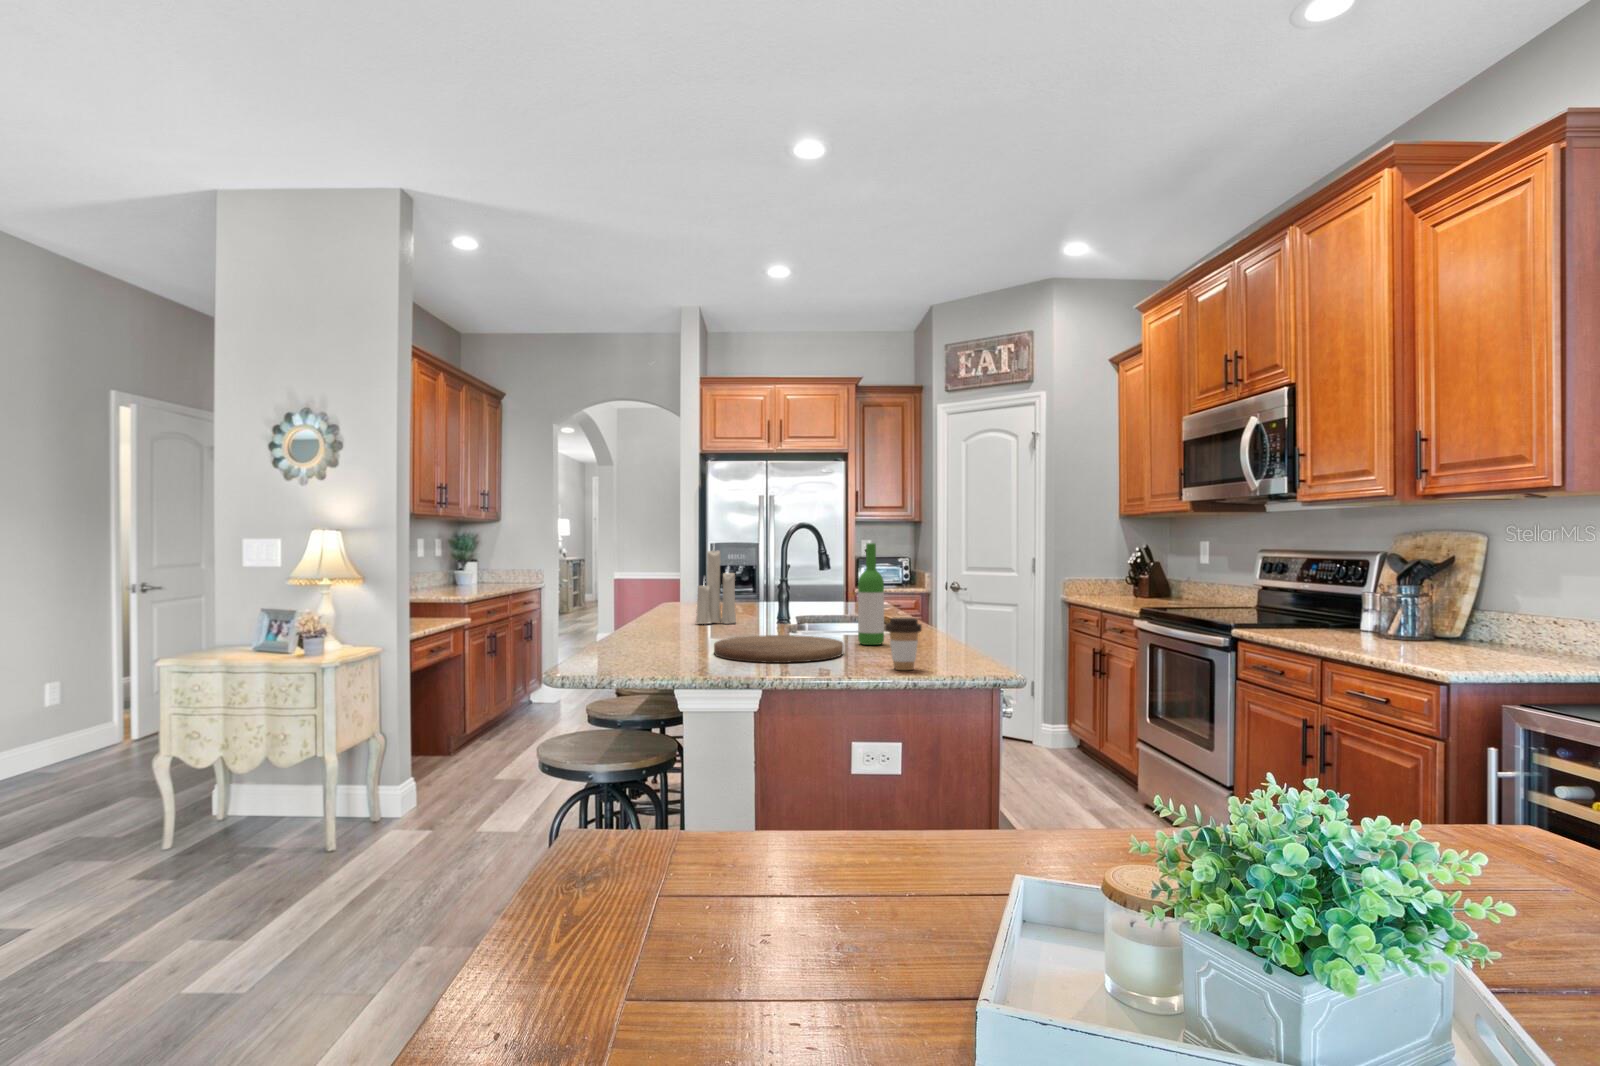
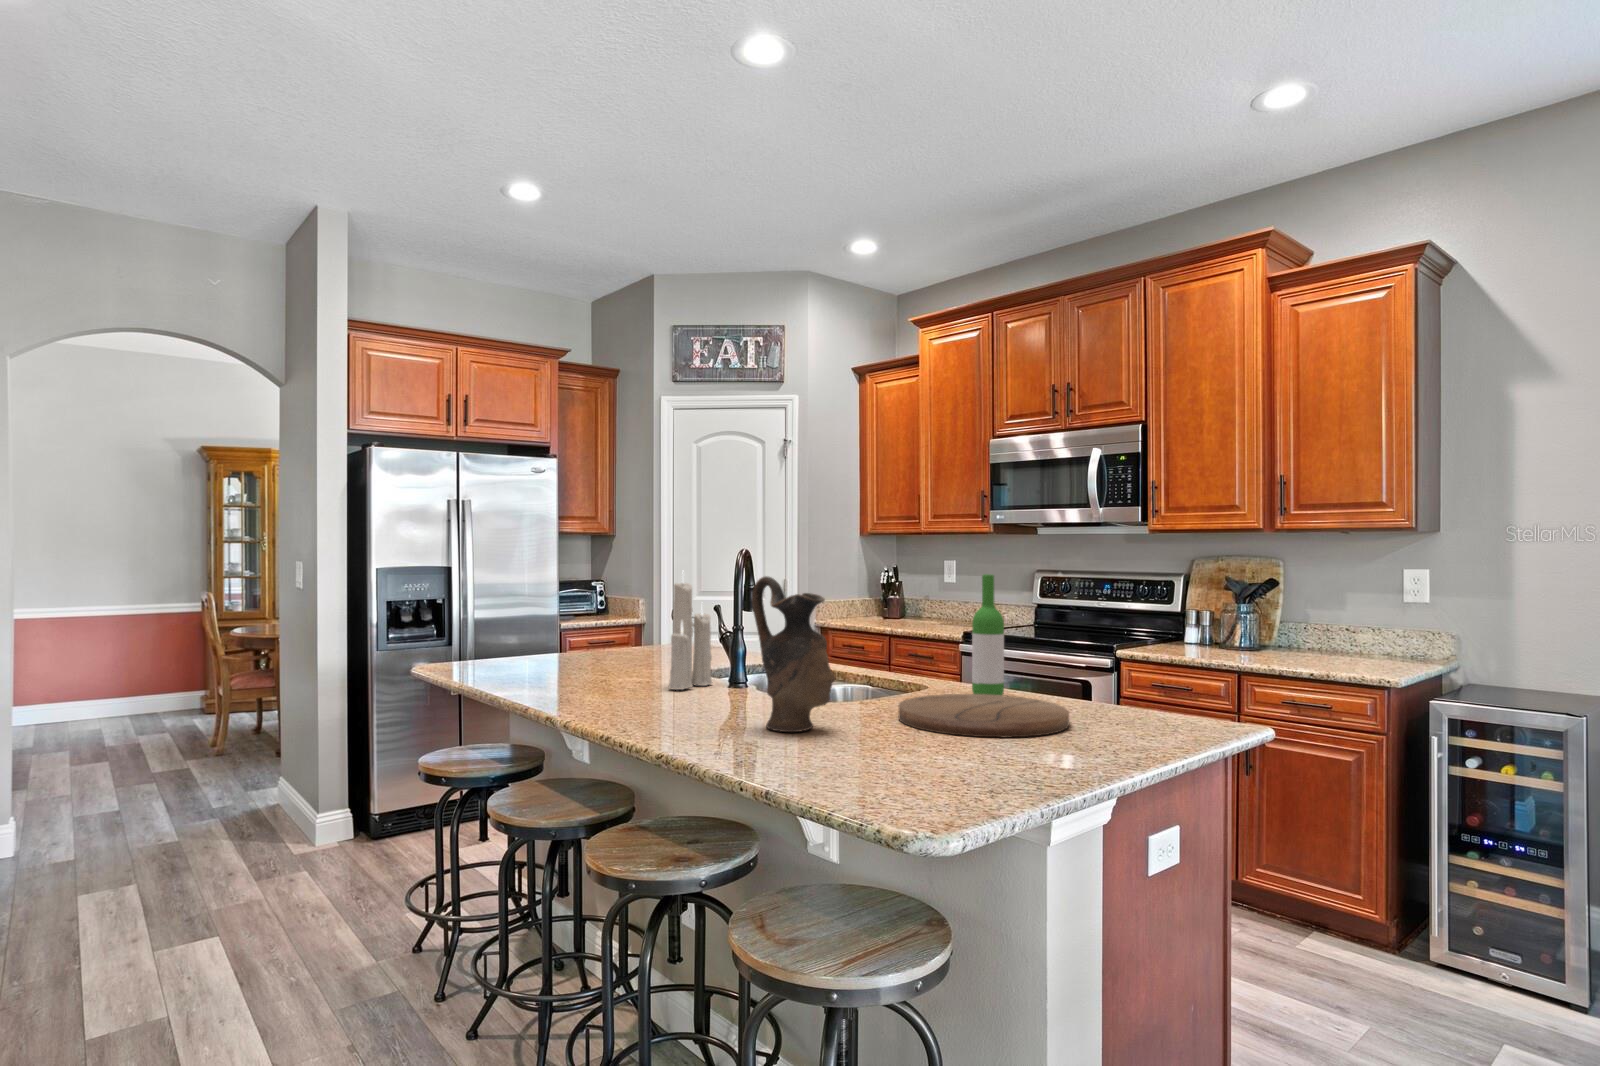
ceramic pitcher: none [631,542,675,645] -> present [752,576,835,732]
coffee cup: present [886,618,922,670] -> none [1151,663,1197,725]

